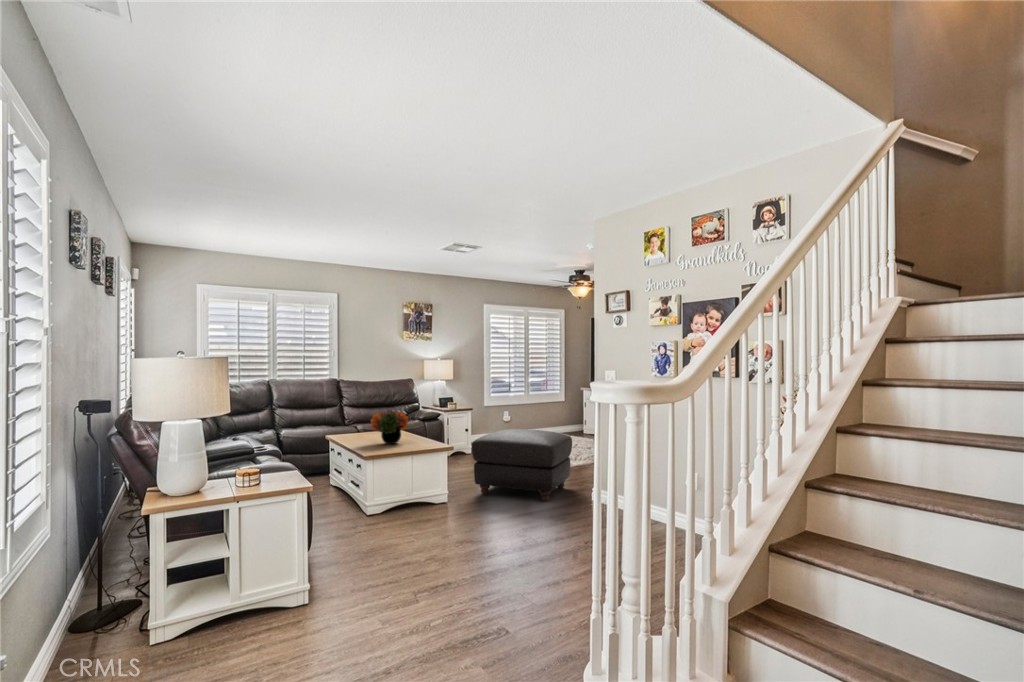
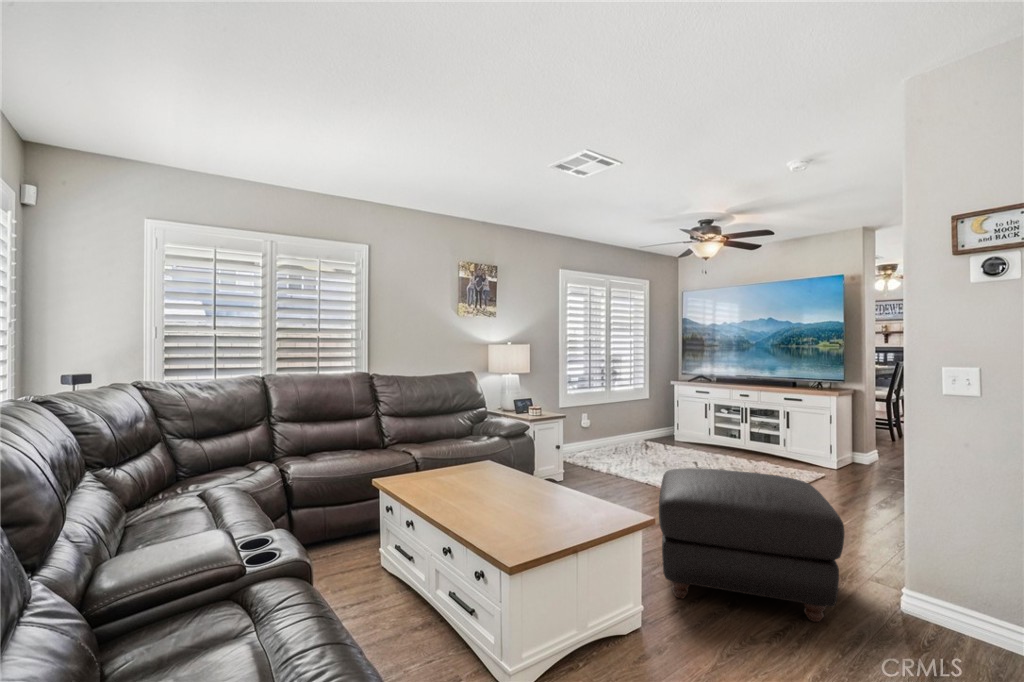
flower arrangement: present [371,409,408,444] -> none [475,442,548,511]

